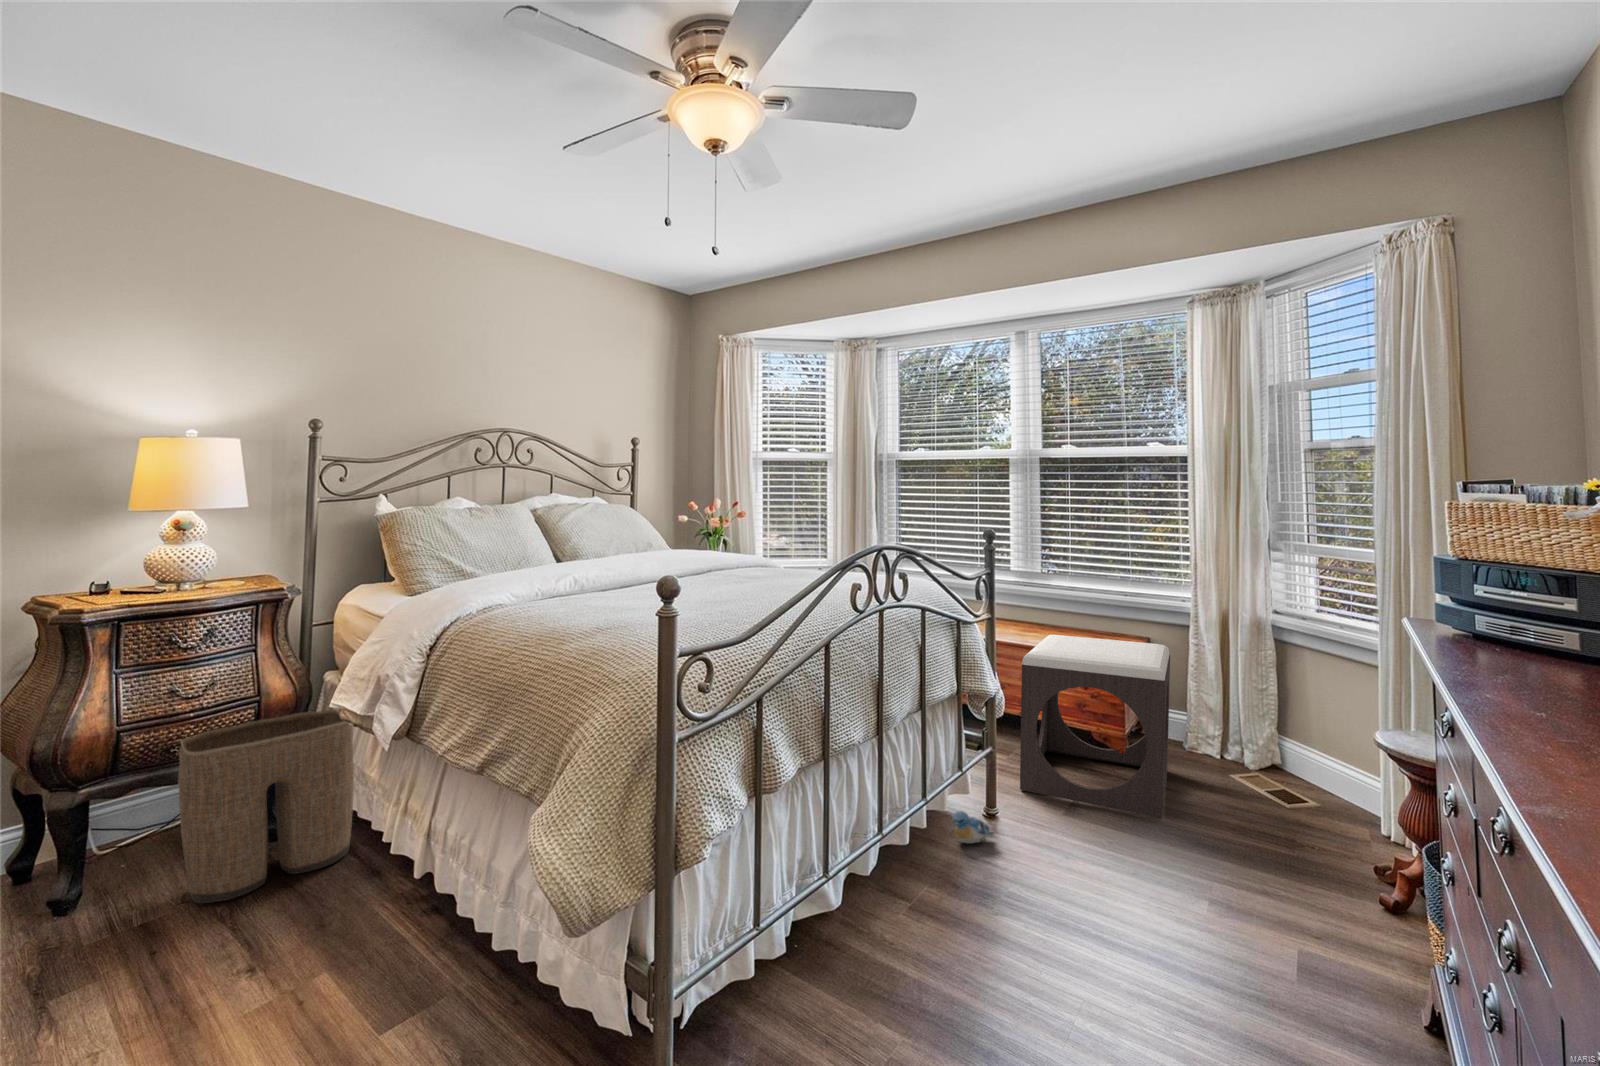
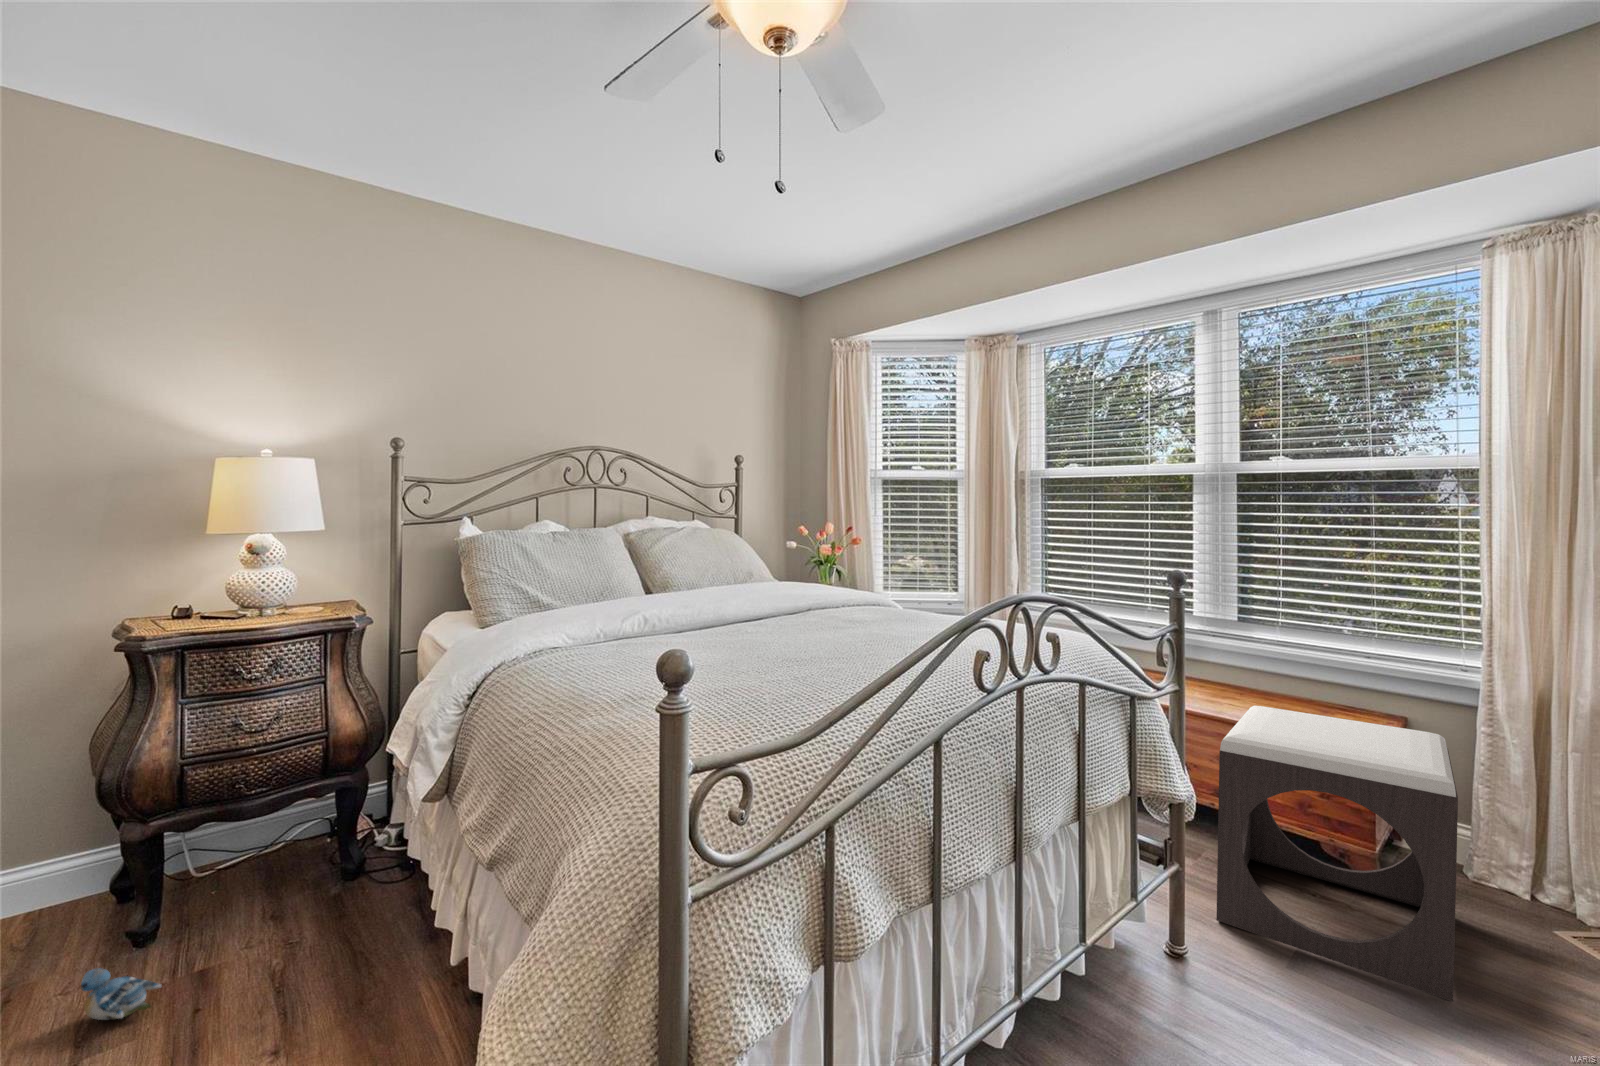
laundry basket: present [178,709,354,903] -> none [222,751,409,966]
plush toy: present [952,811,996,844] -> present [81,968,162,1020]

